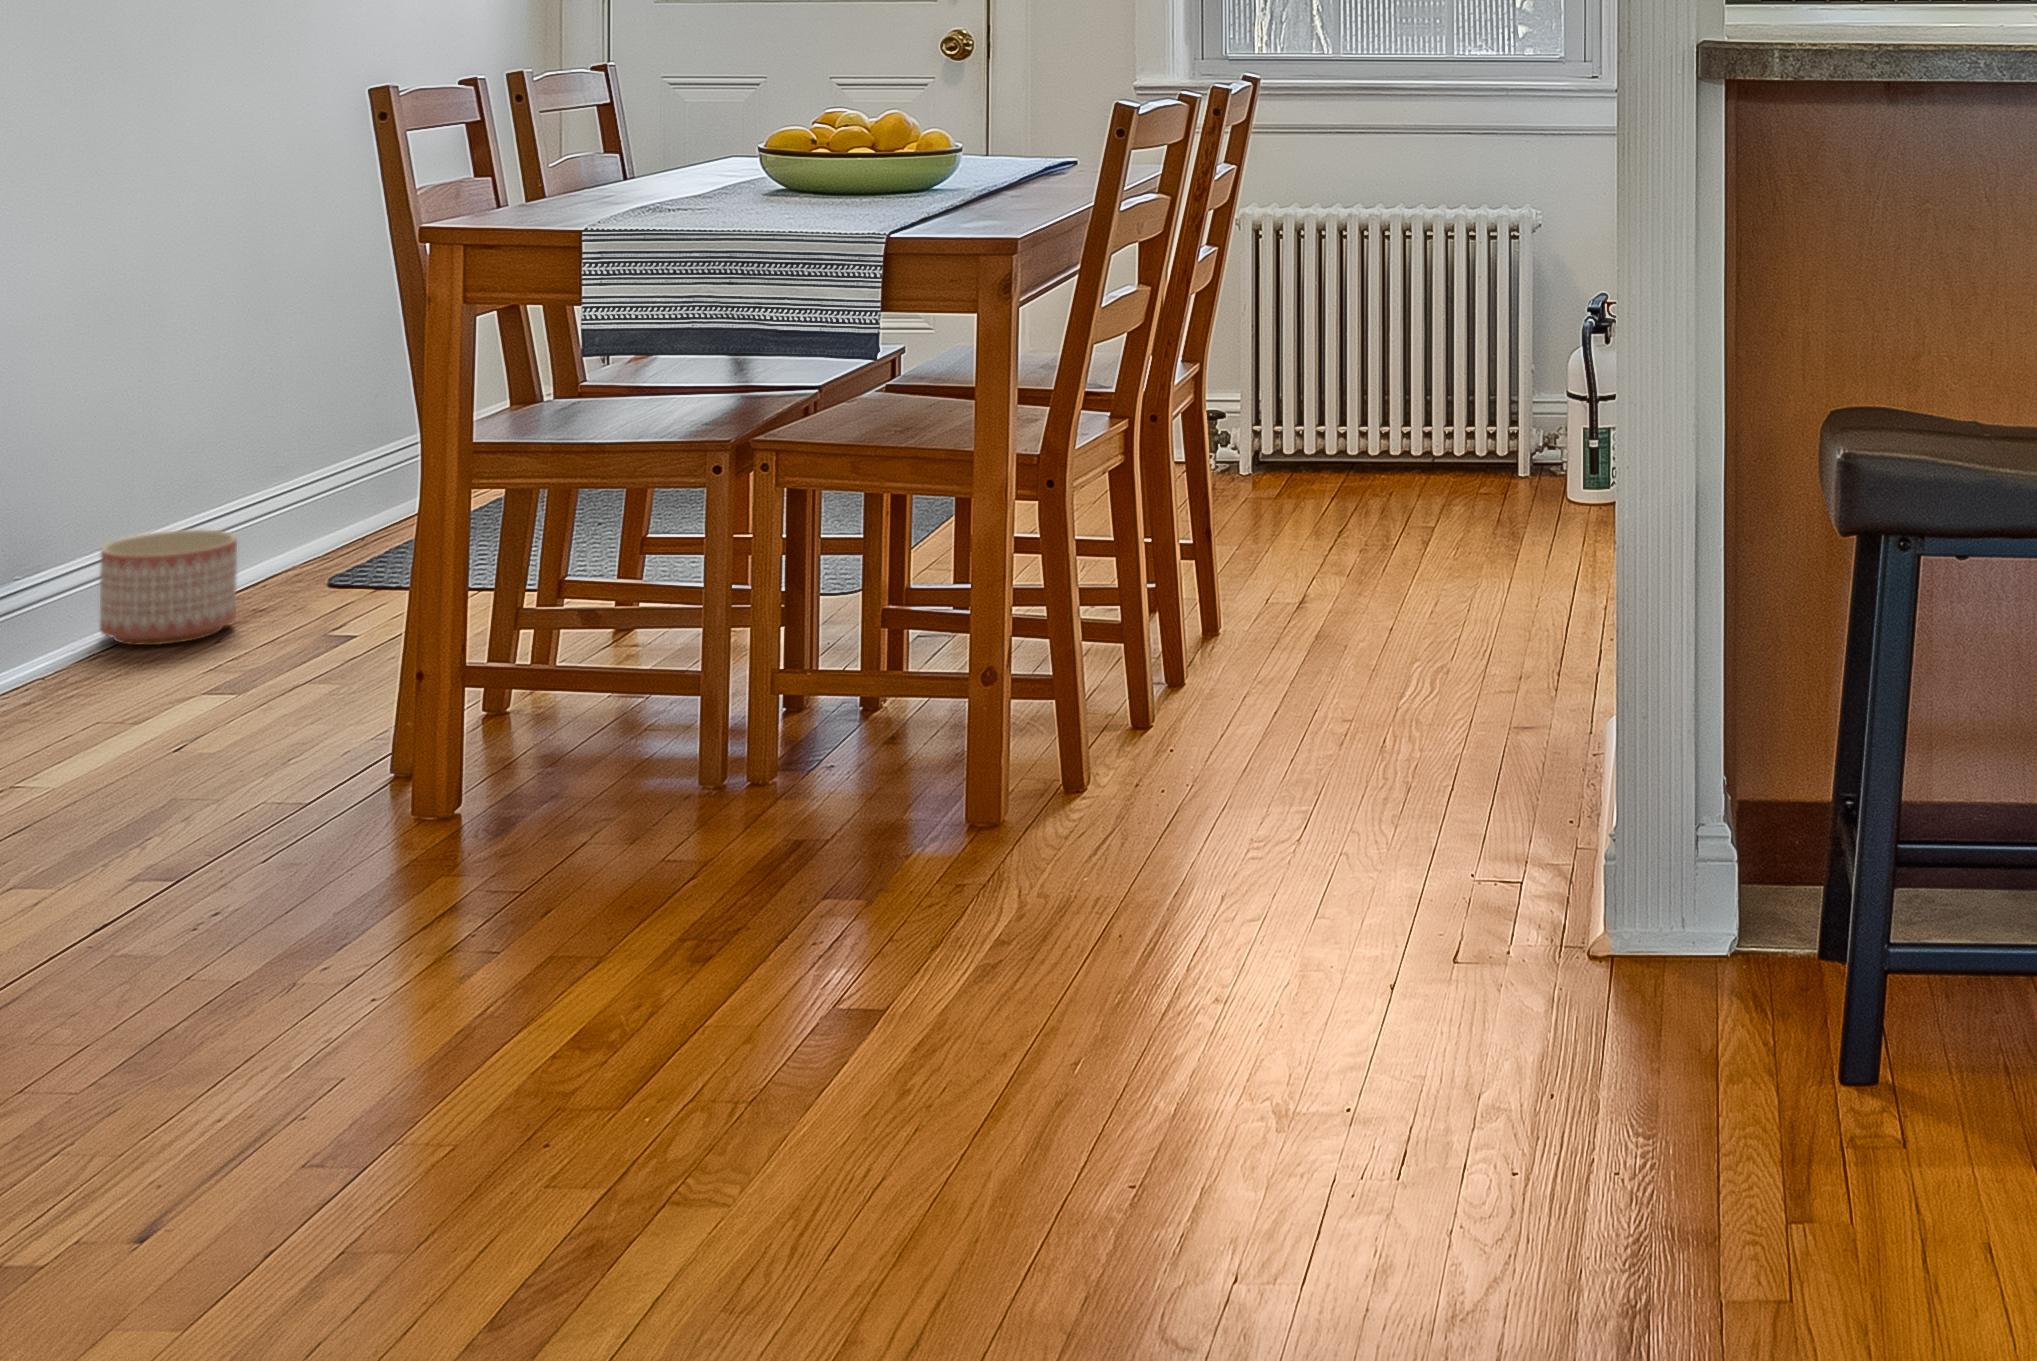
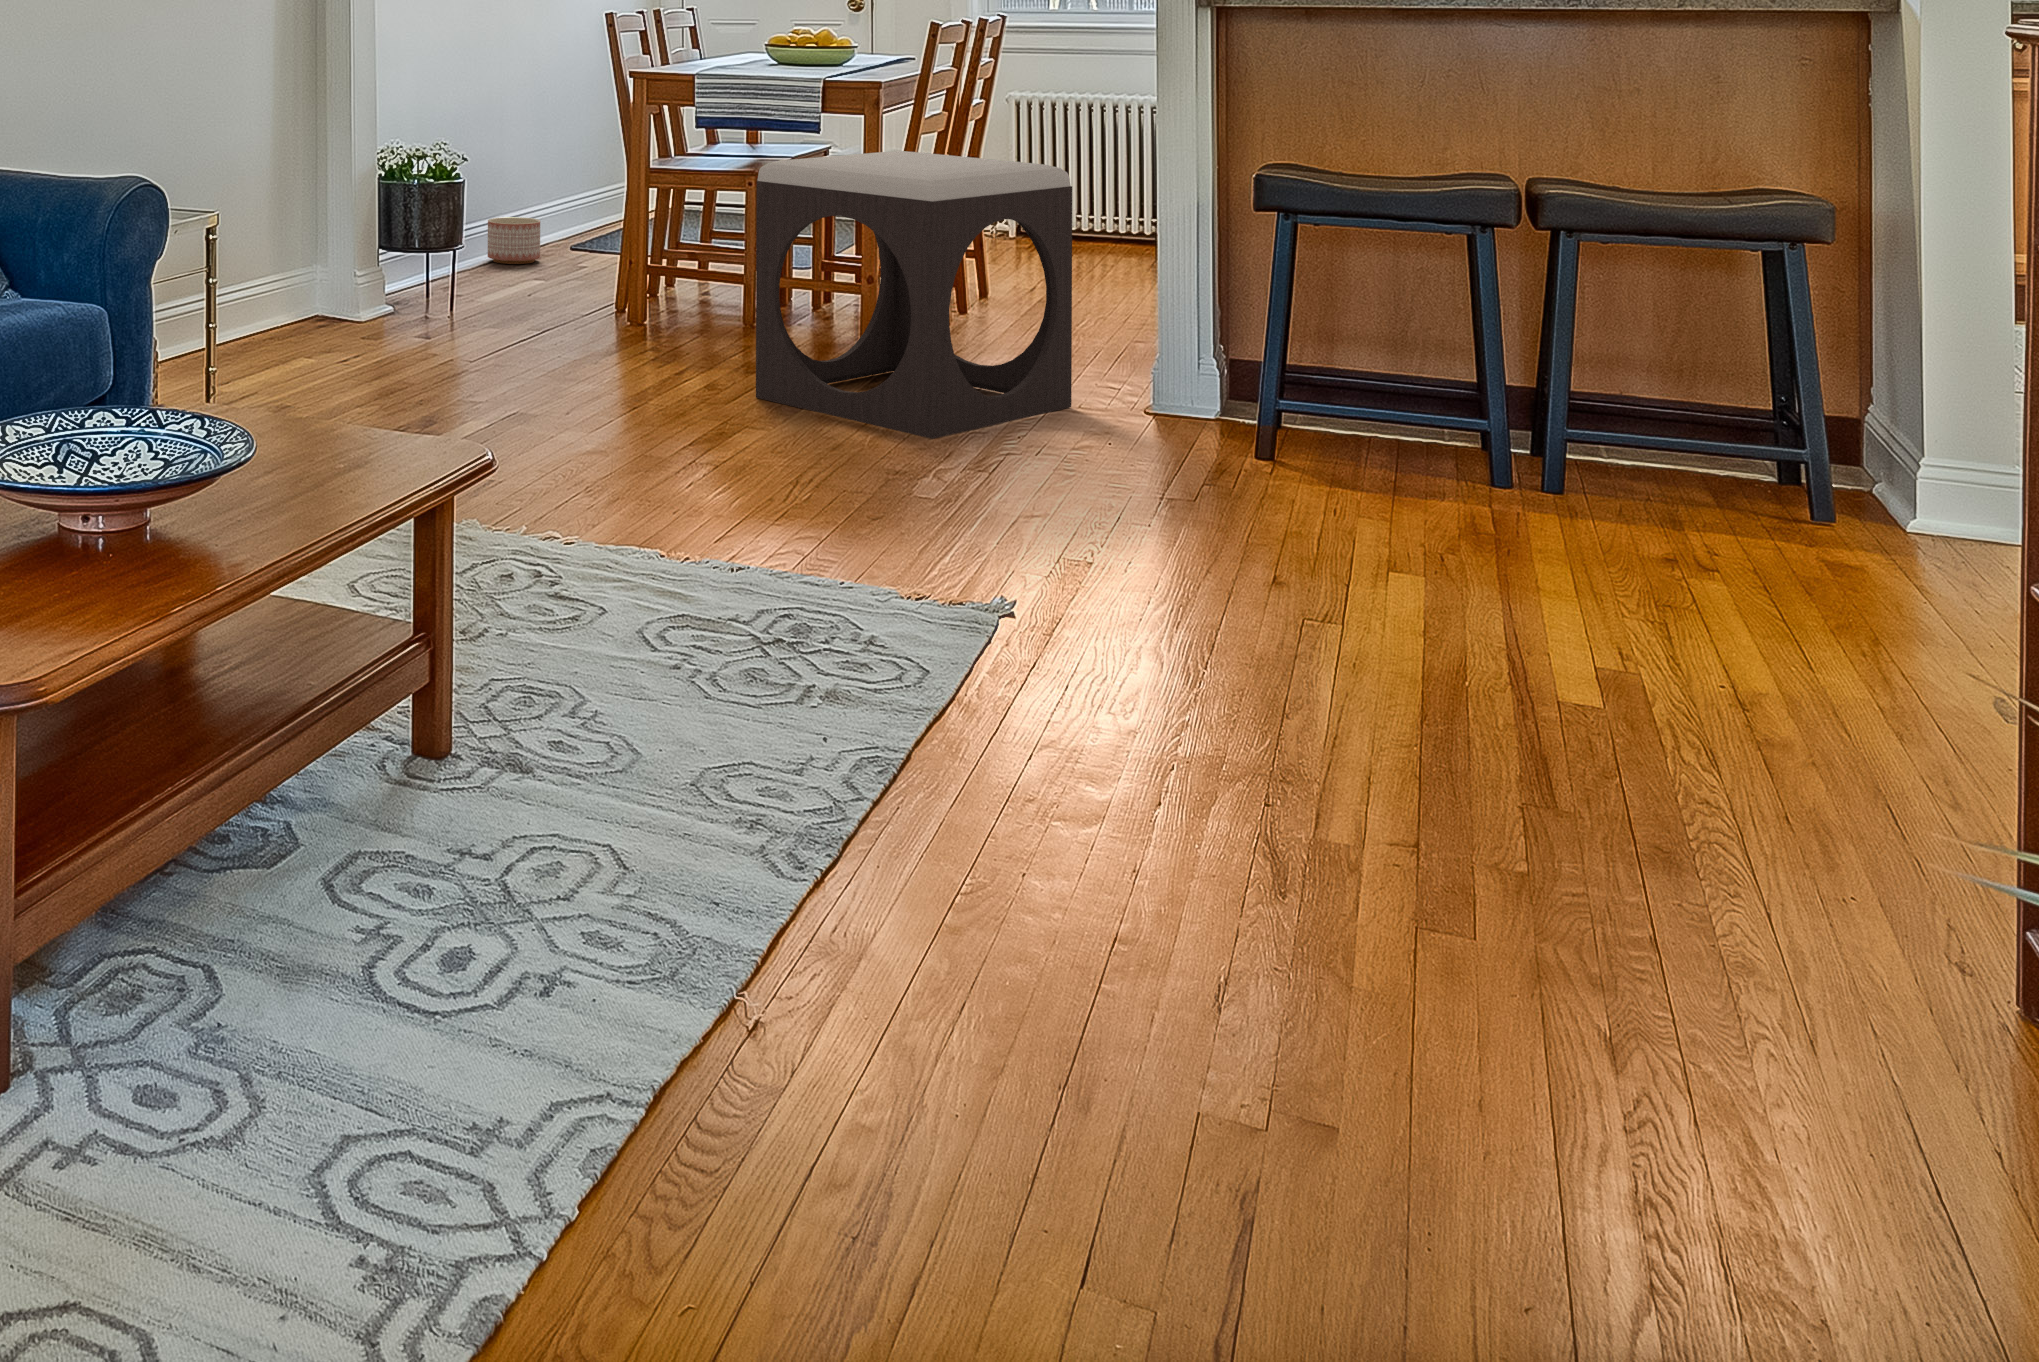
footstool: none [688,432,1469,1252] -> present [756,151,1072,439]

